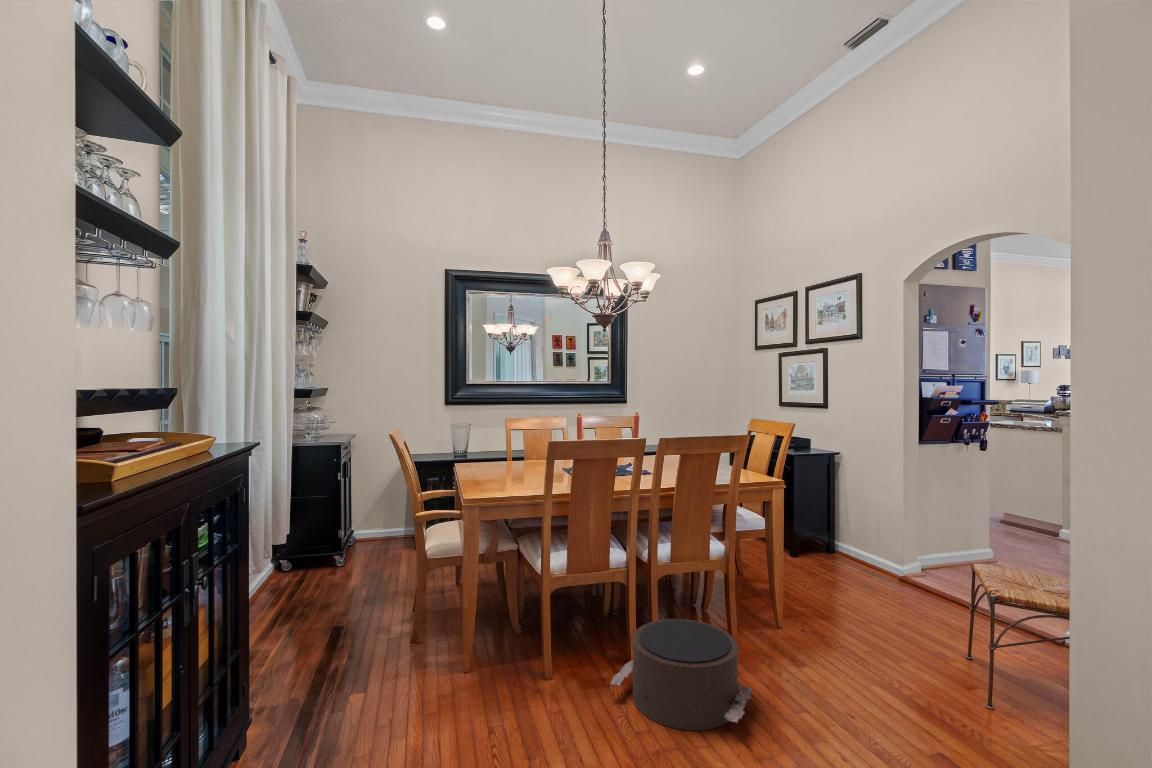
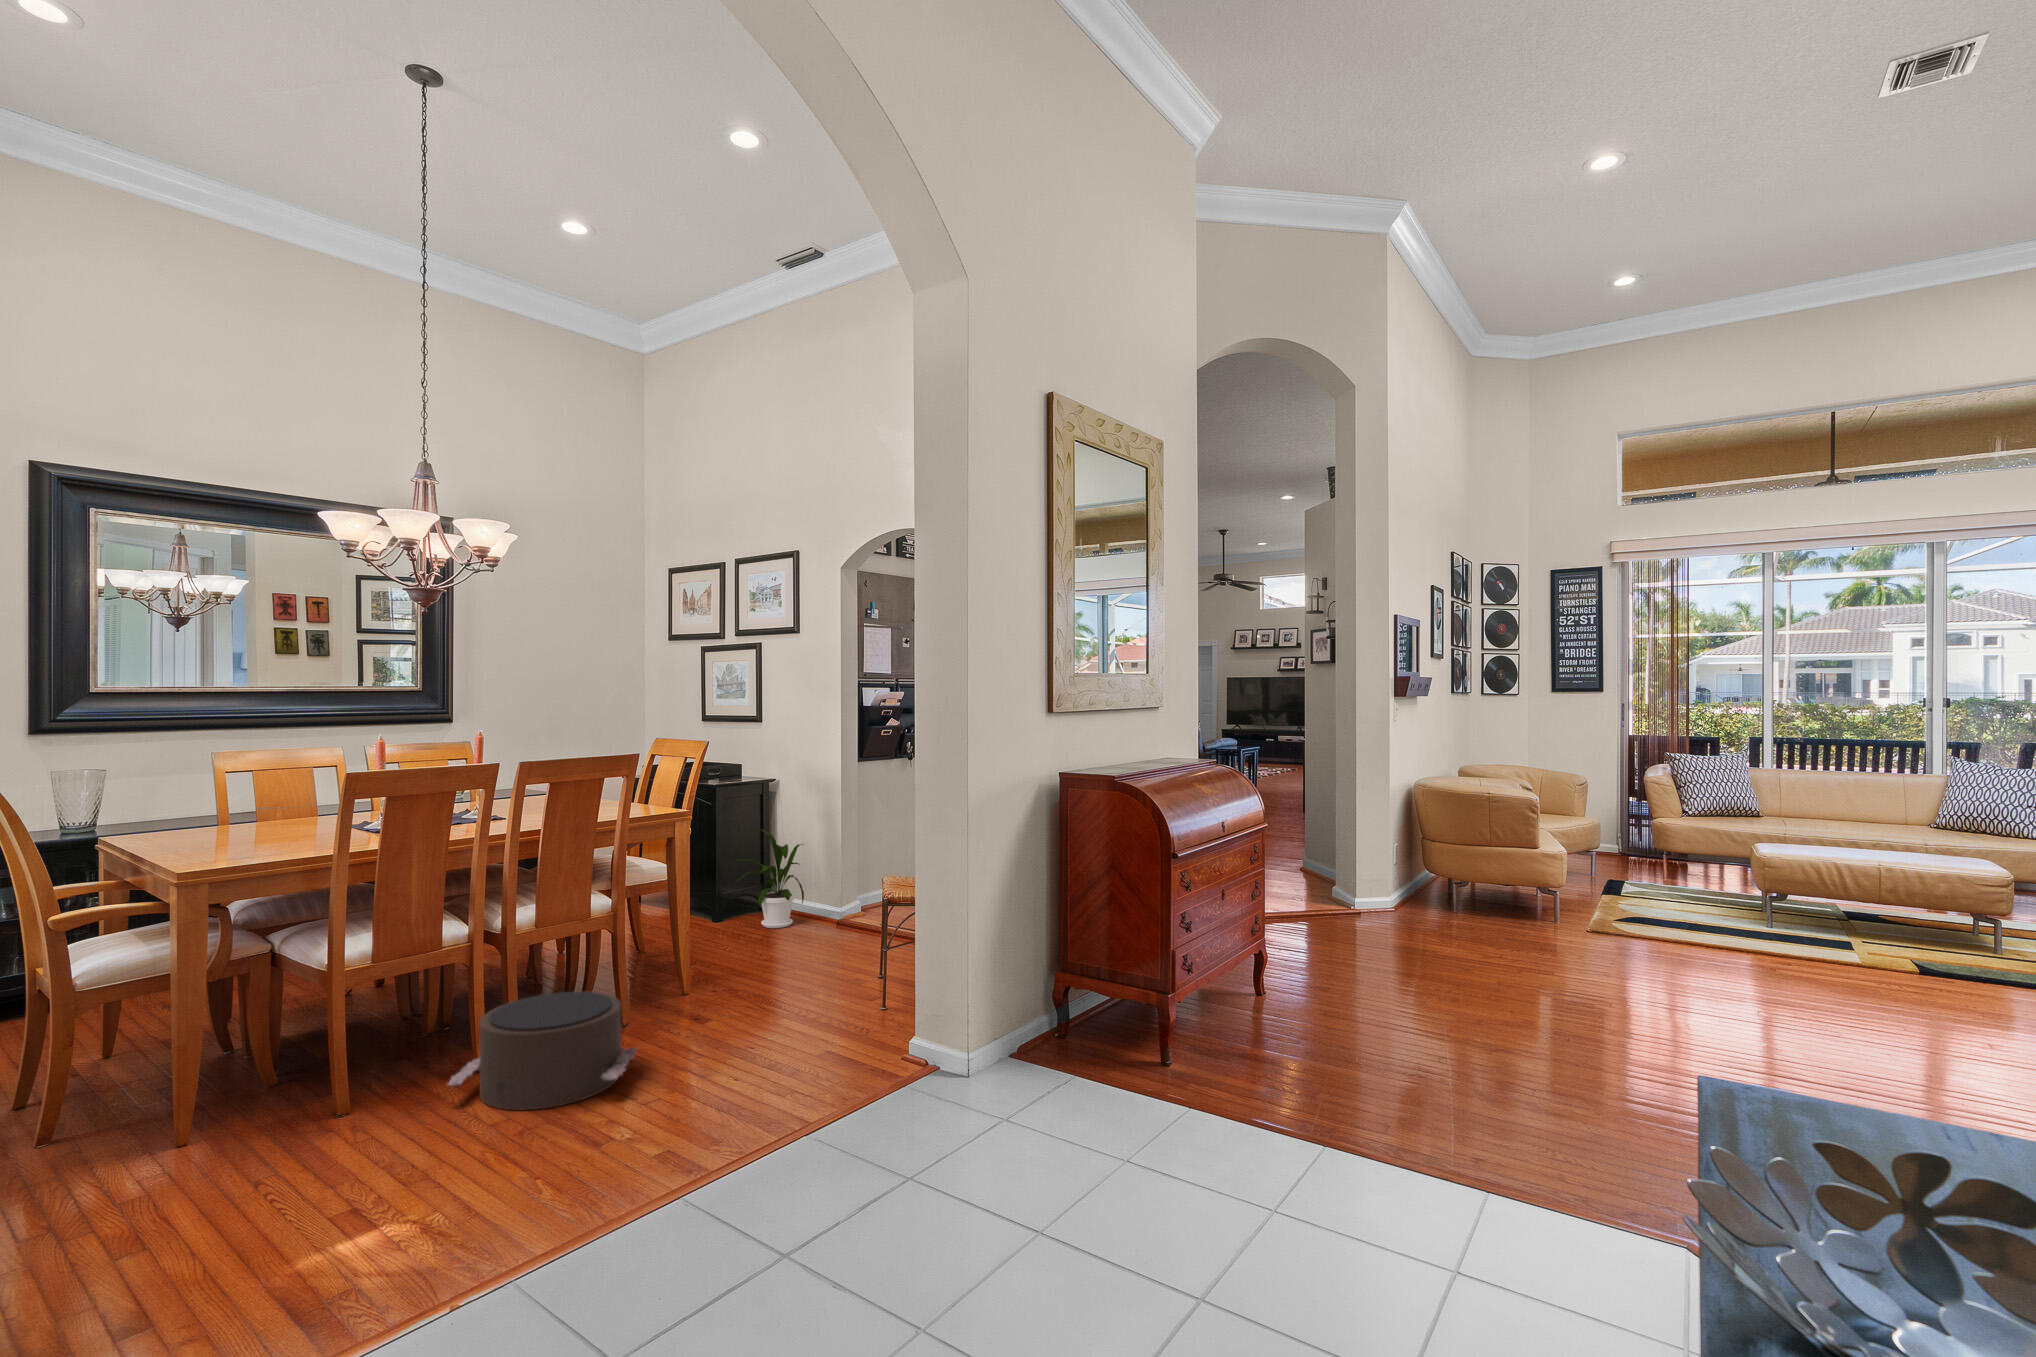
house plant: none [801,491,870,572] -> present [729,830,804,928]

